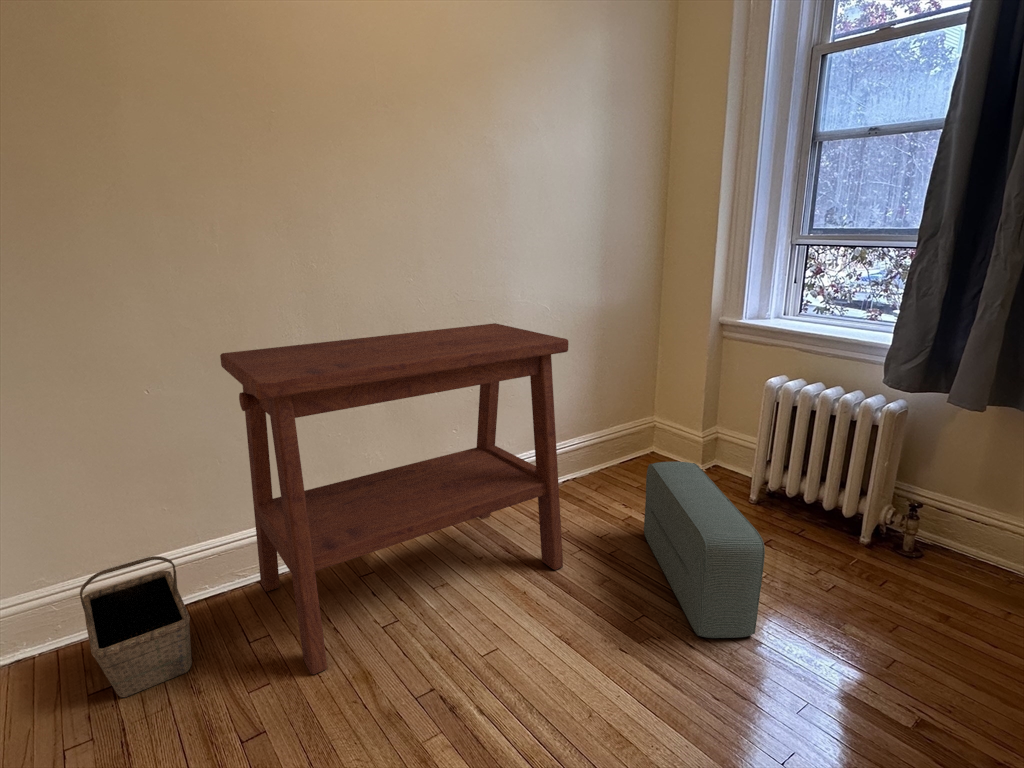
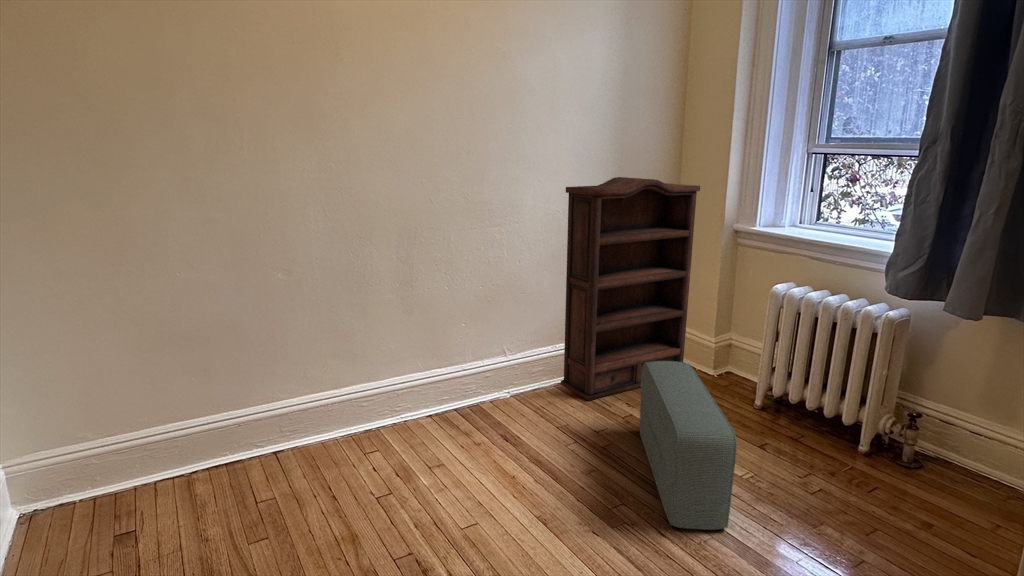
bookshelf: none [553,270,691,504] -> present [561,177,700,401]
side table: present [220,323,568,674] -> none [243,225,562,533]
basket: present [80,556,192,697] -> none [113,419,206,540]

